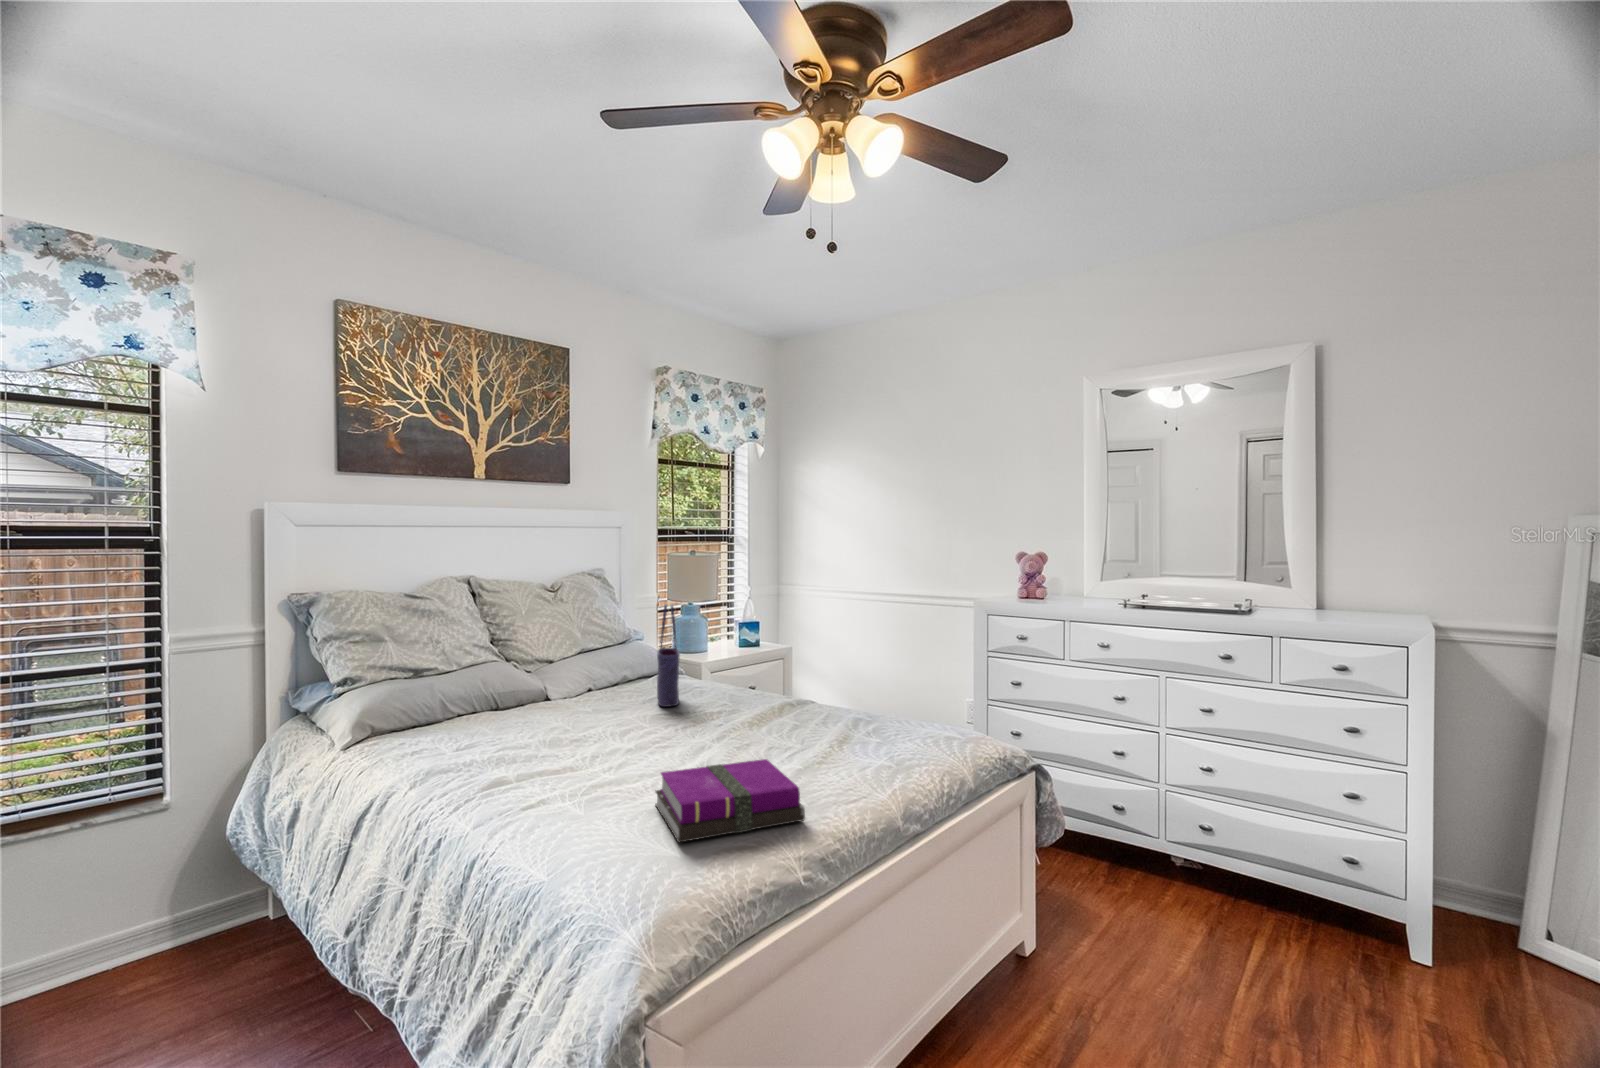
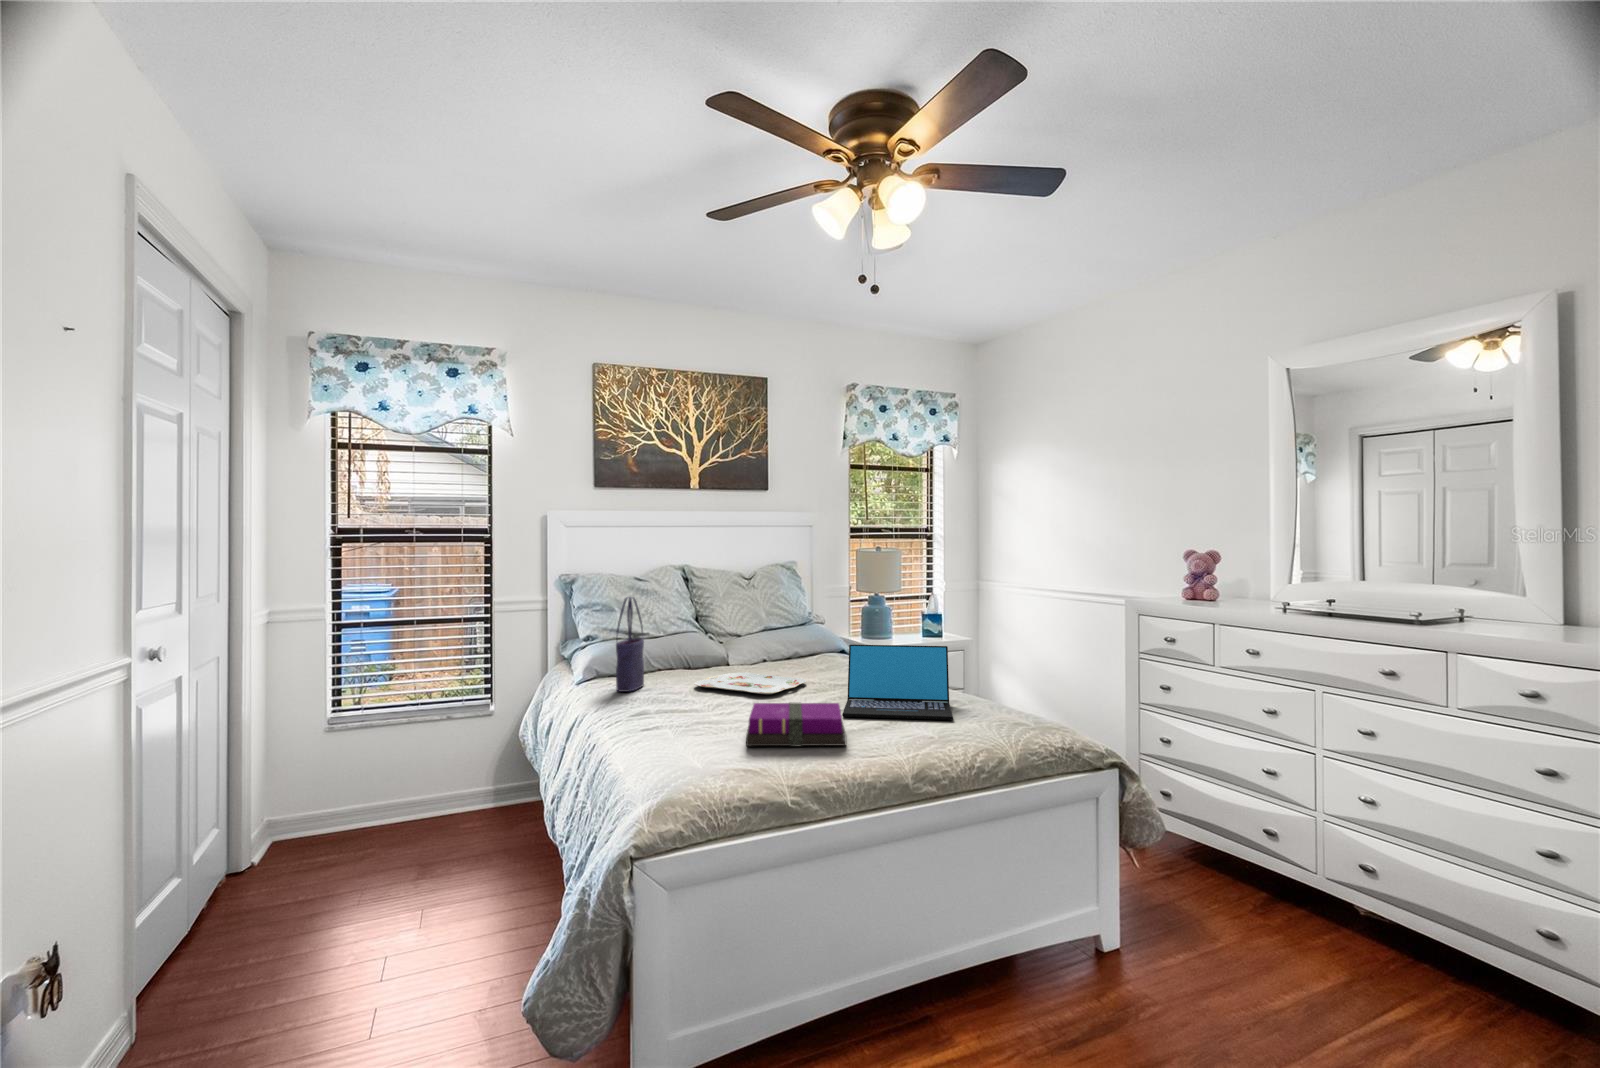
tote bag: present [657,604,680,707] -> present [616,597,644,692]
laptop: none [737,671,881,771] -> present [842,645,953,720]
serving tray: none [527,712,671,745] -> present [695,672,806,694]

